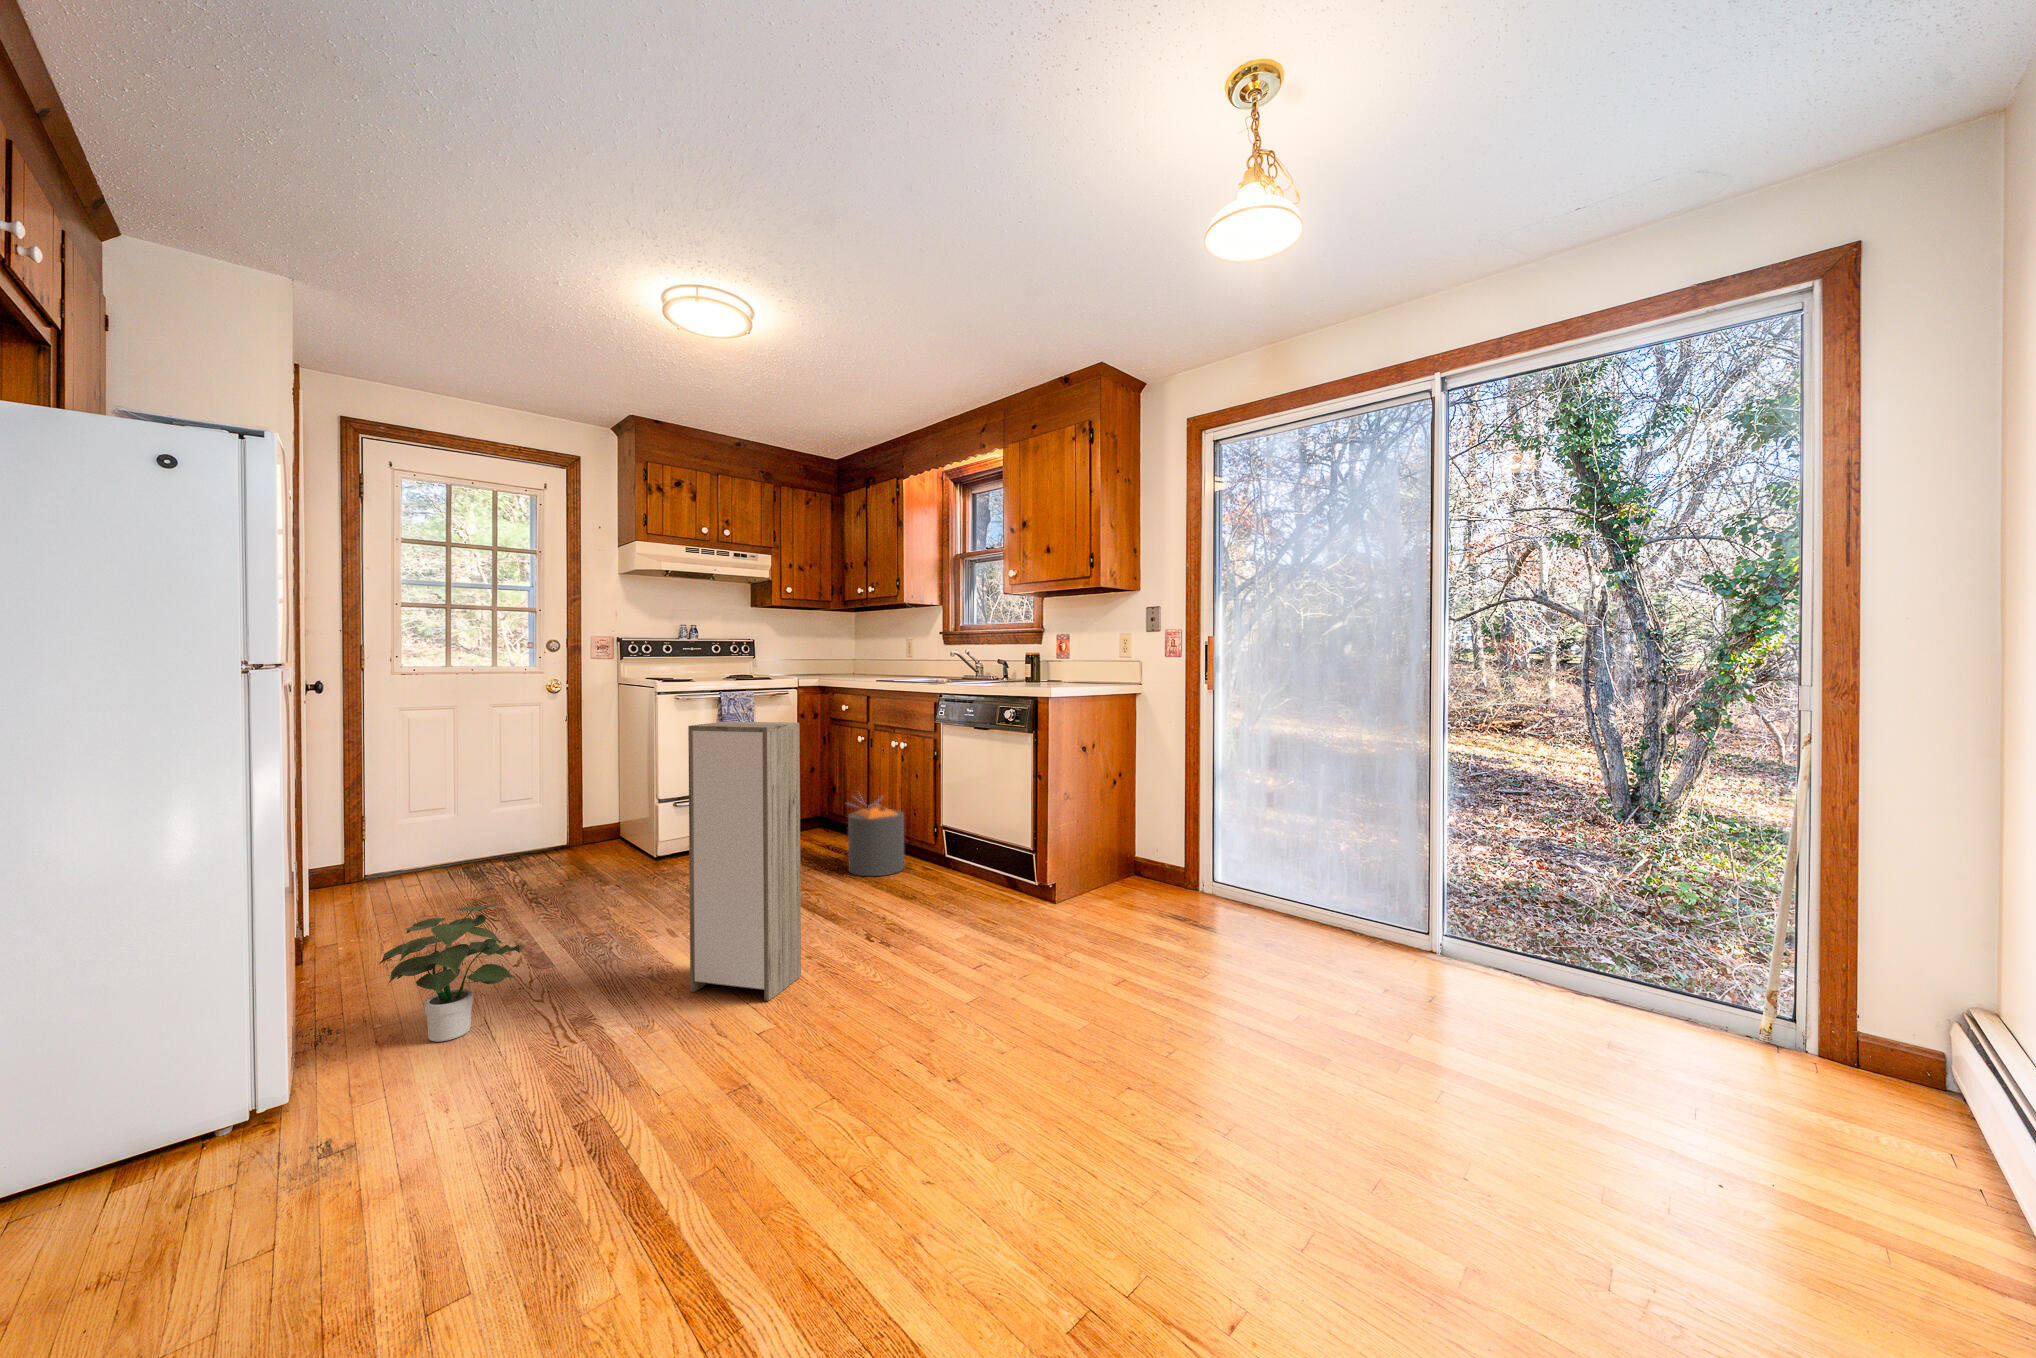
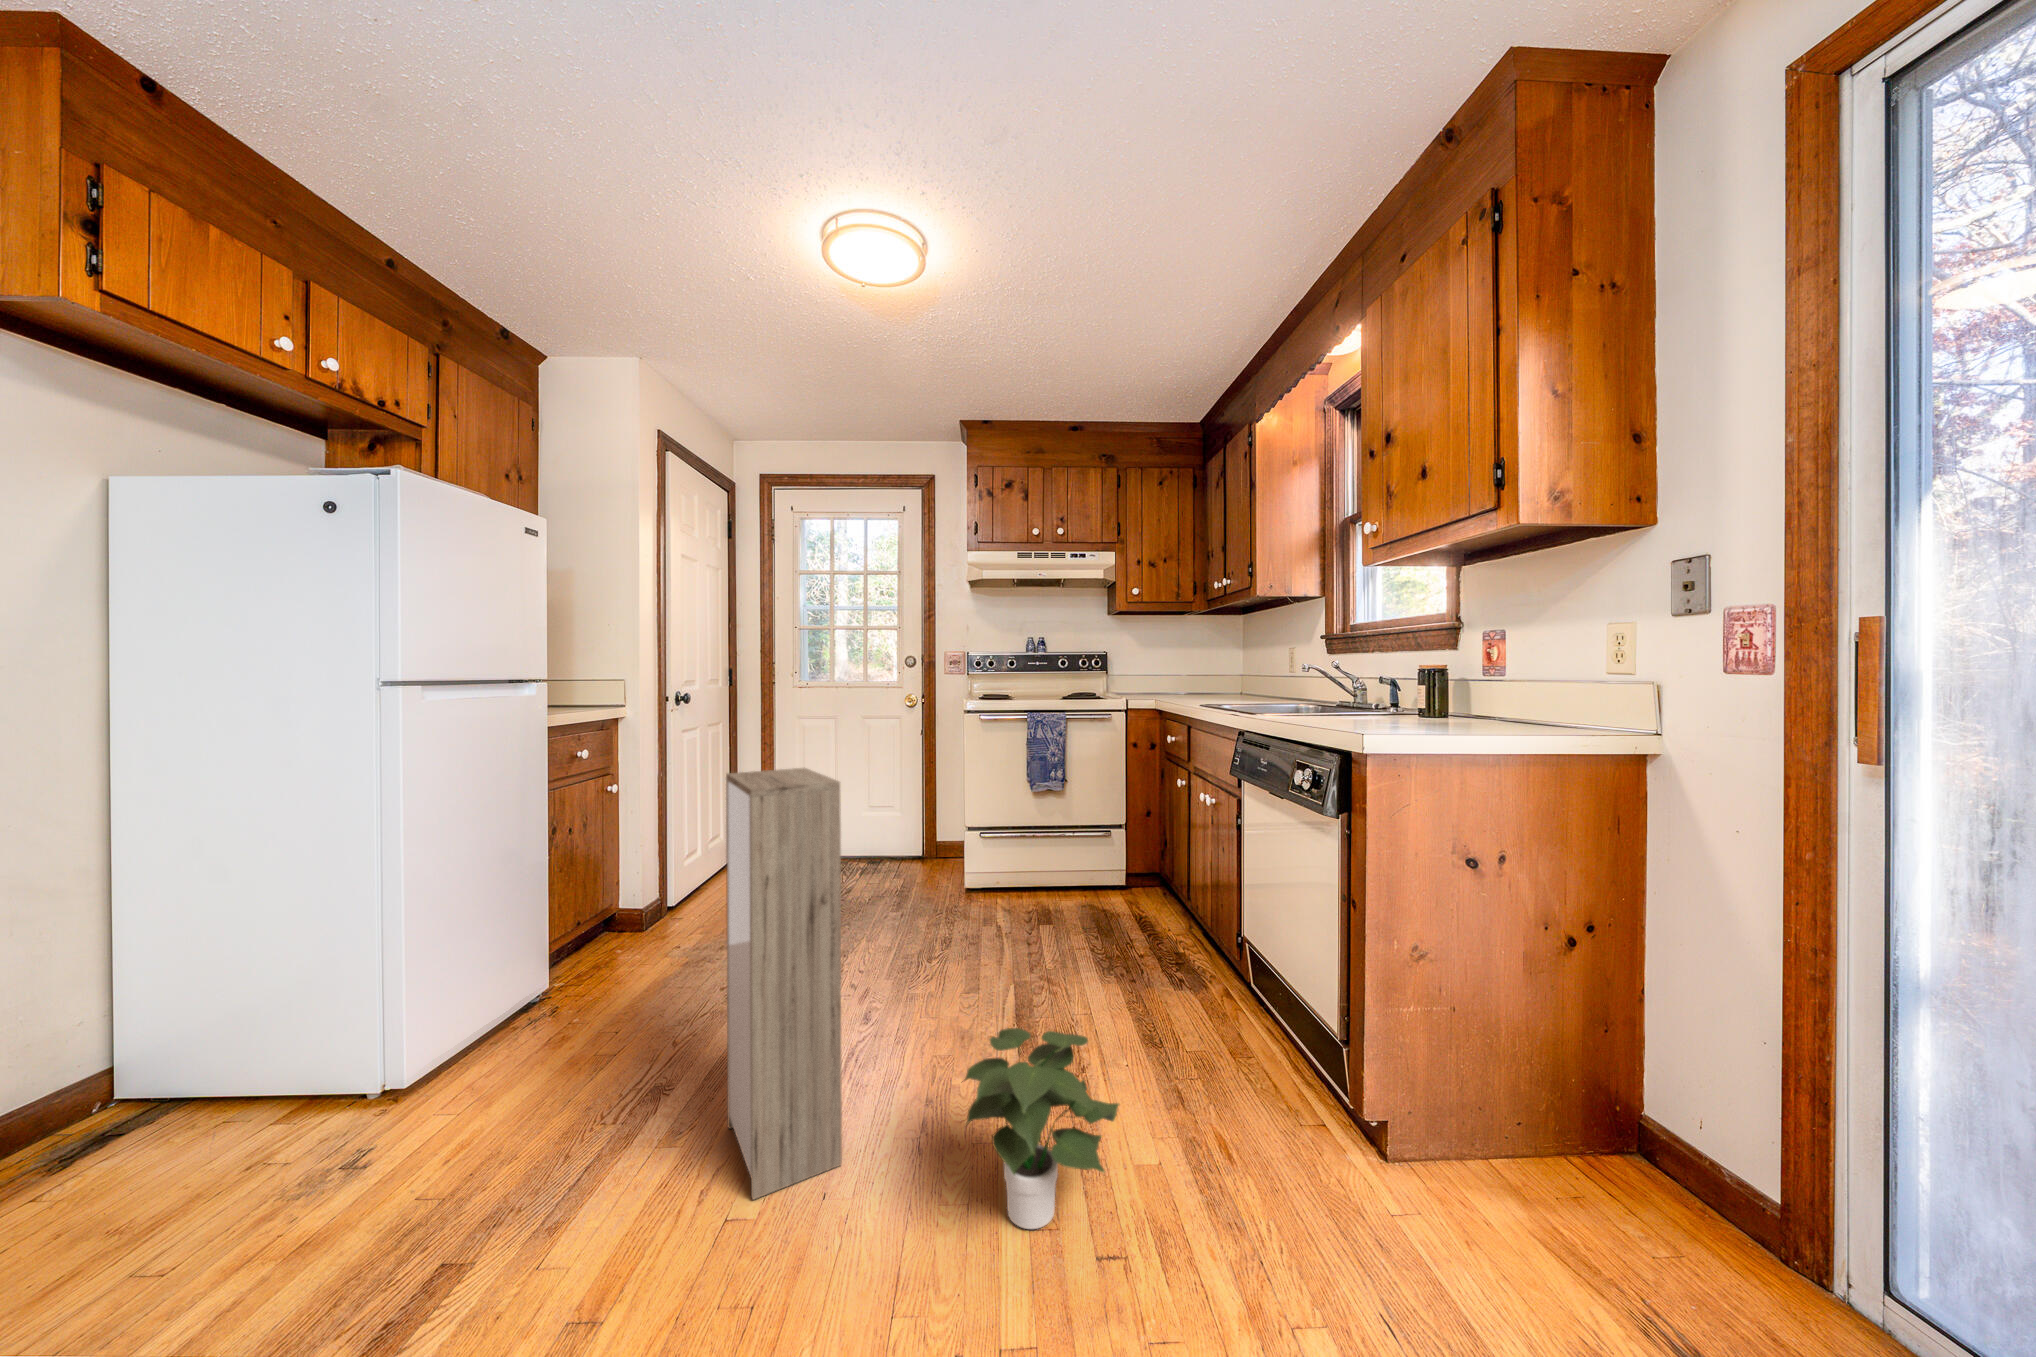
trash can: present [848,793,904,876] -> none [1111,857,1195,993]
potted plant: present [380,904,524,1042] -> present [962,1028,1119,1229]

